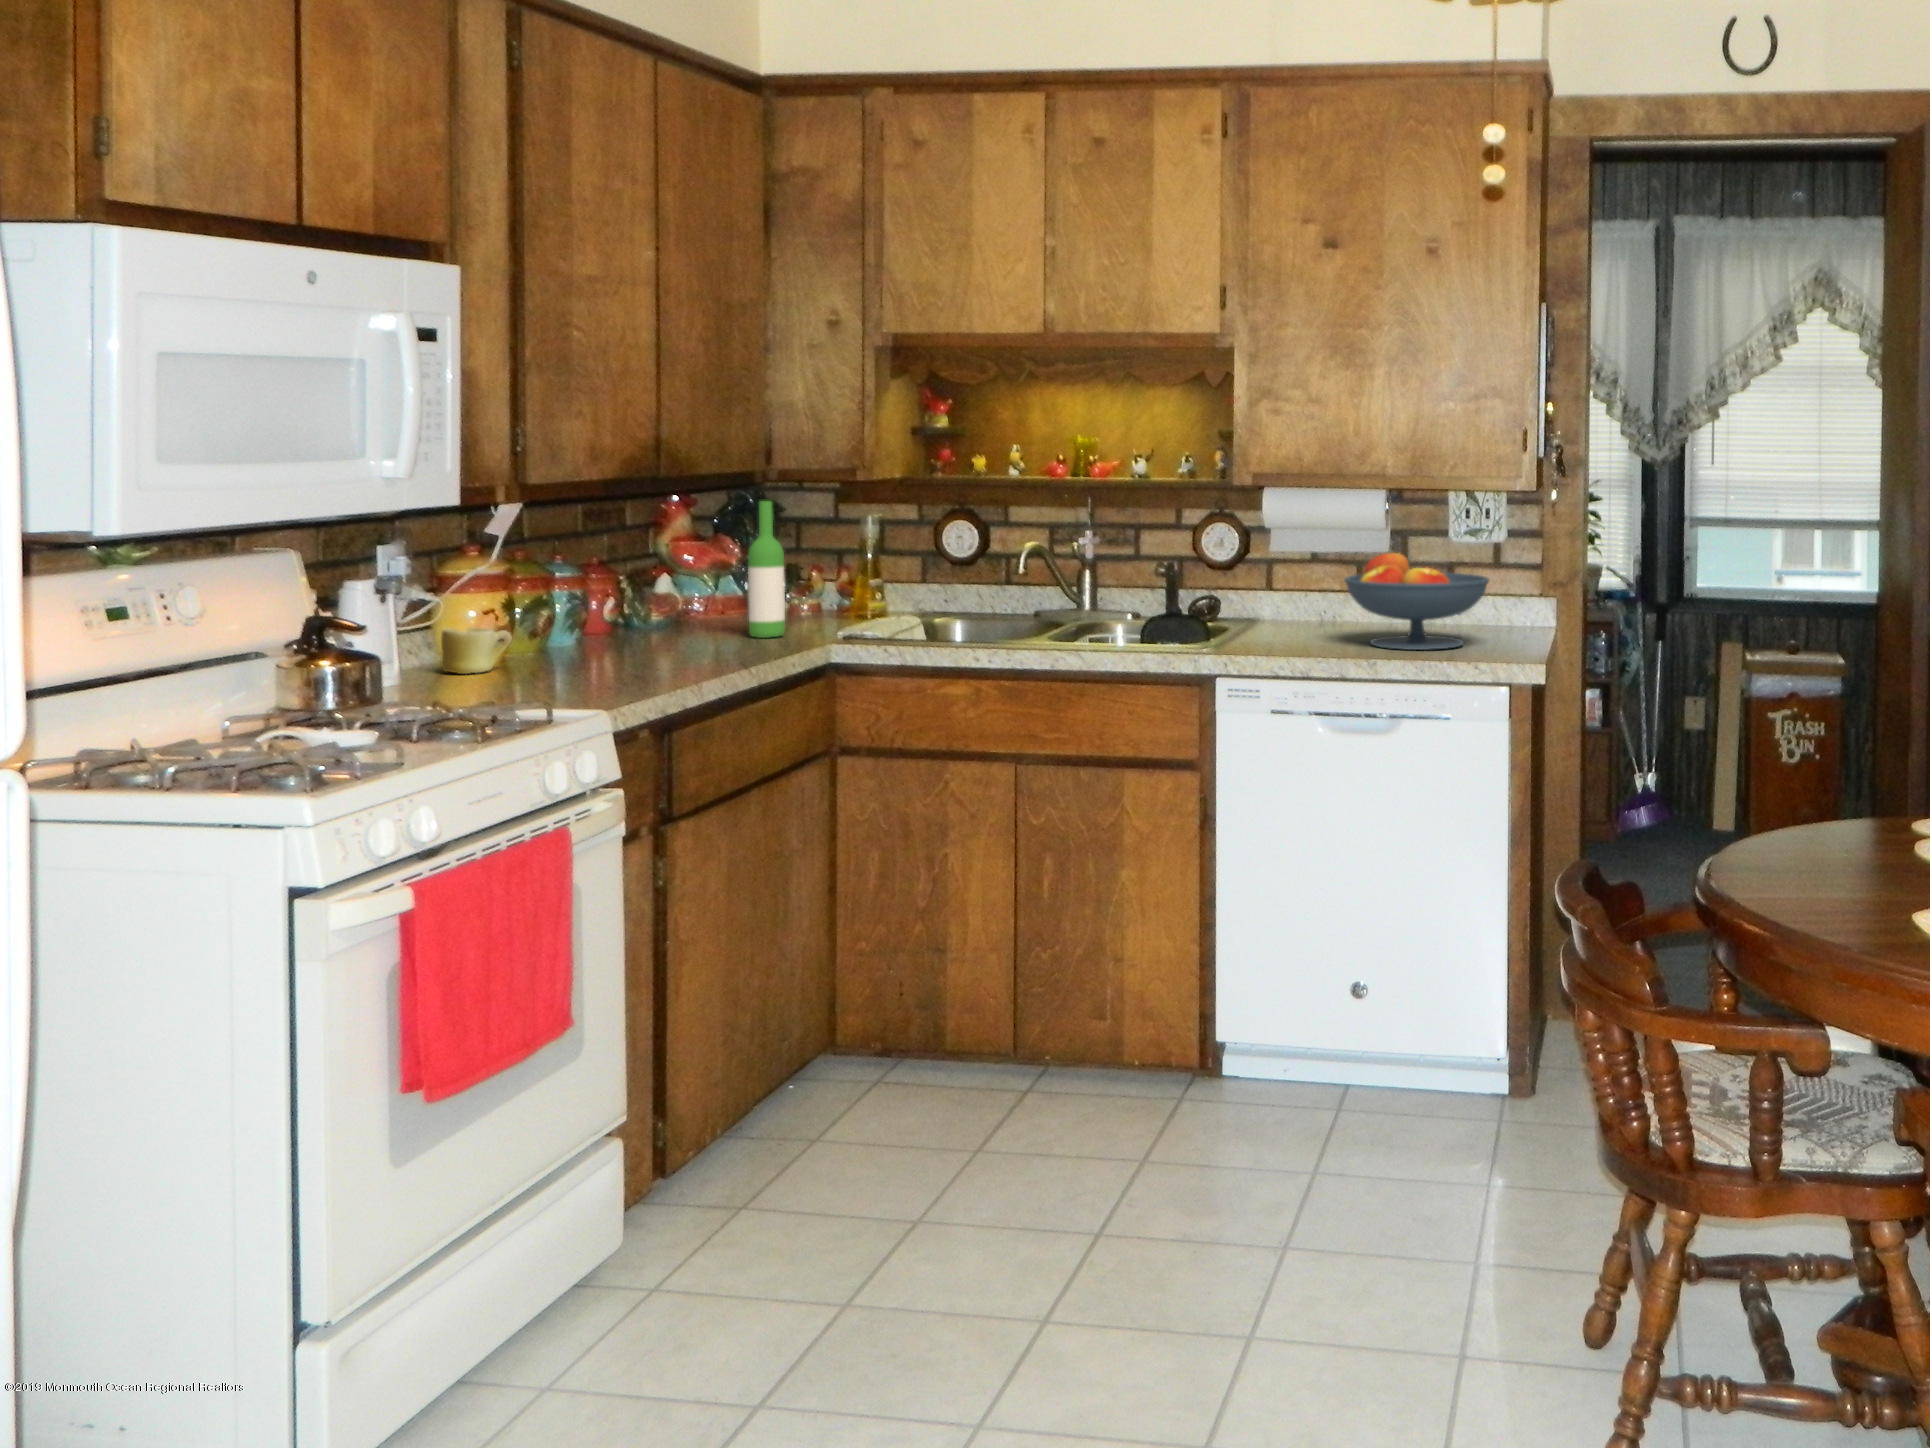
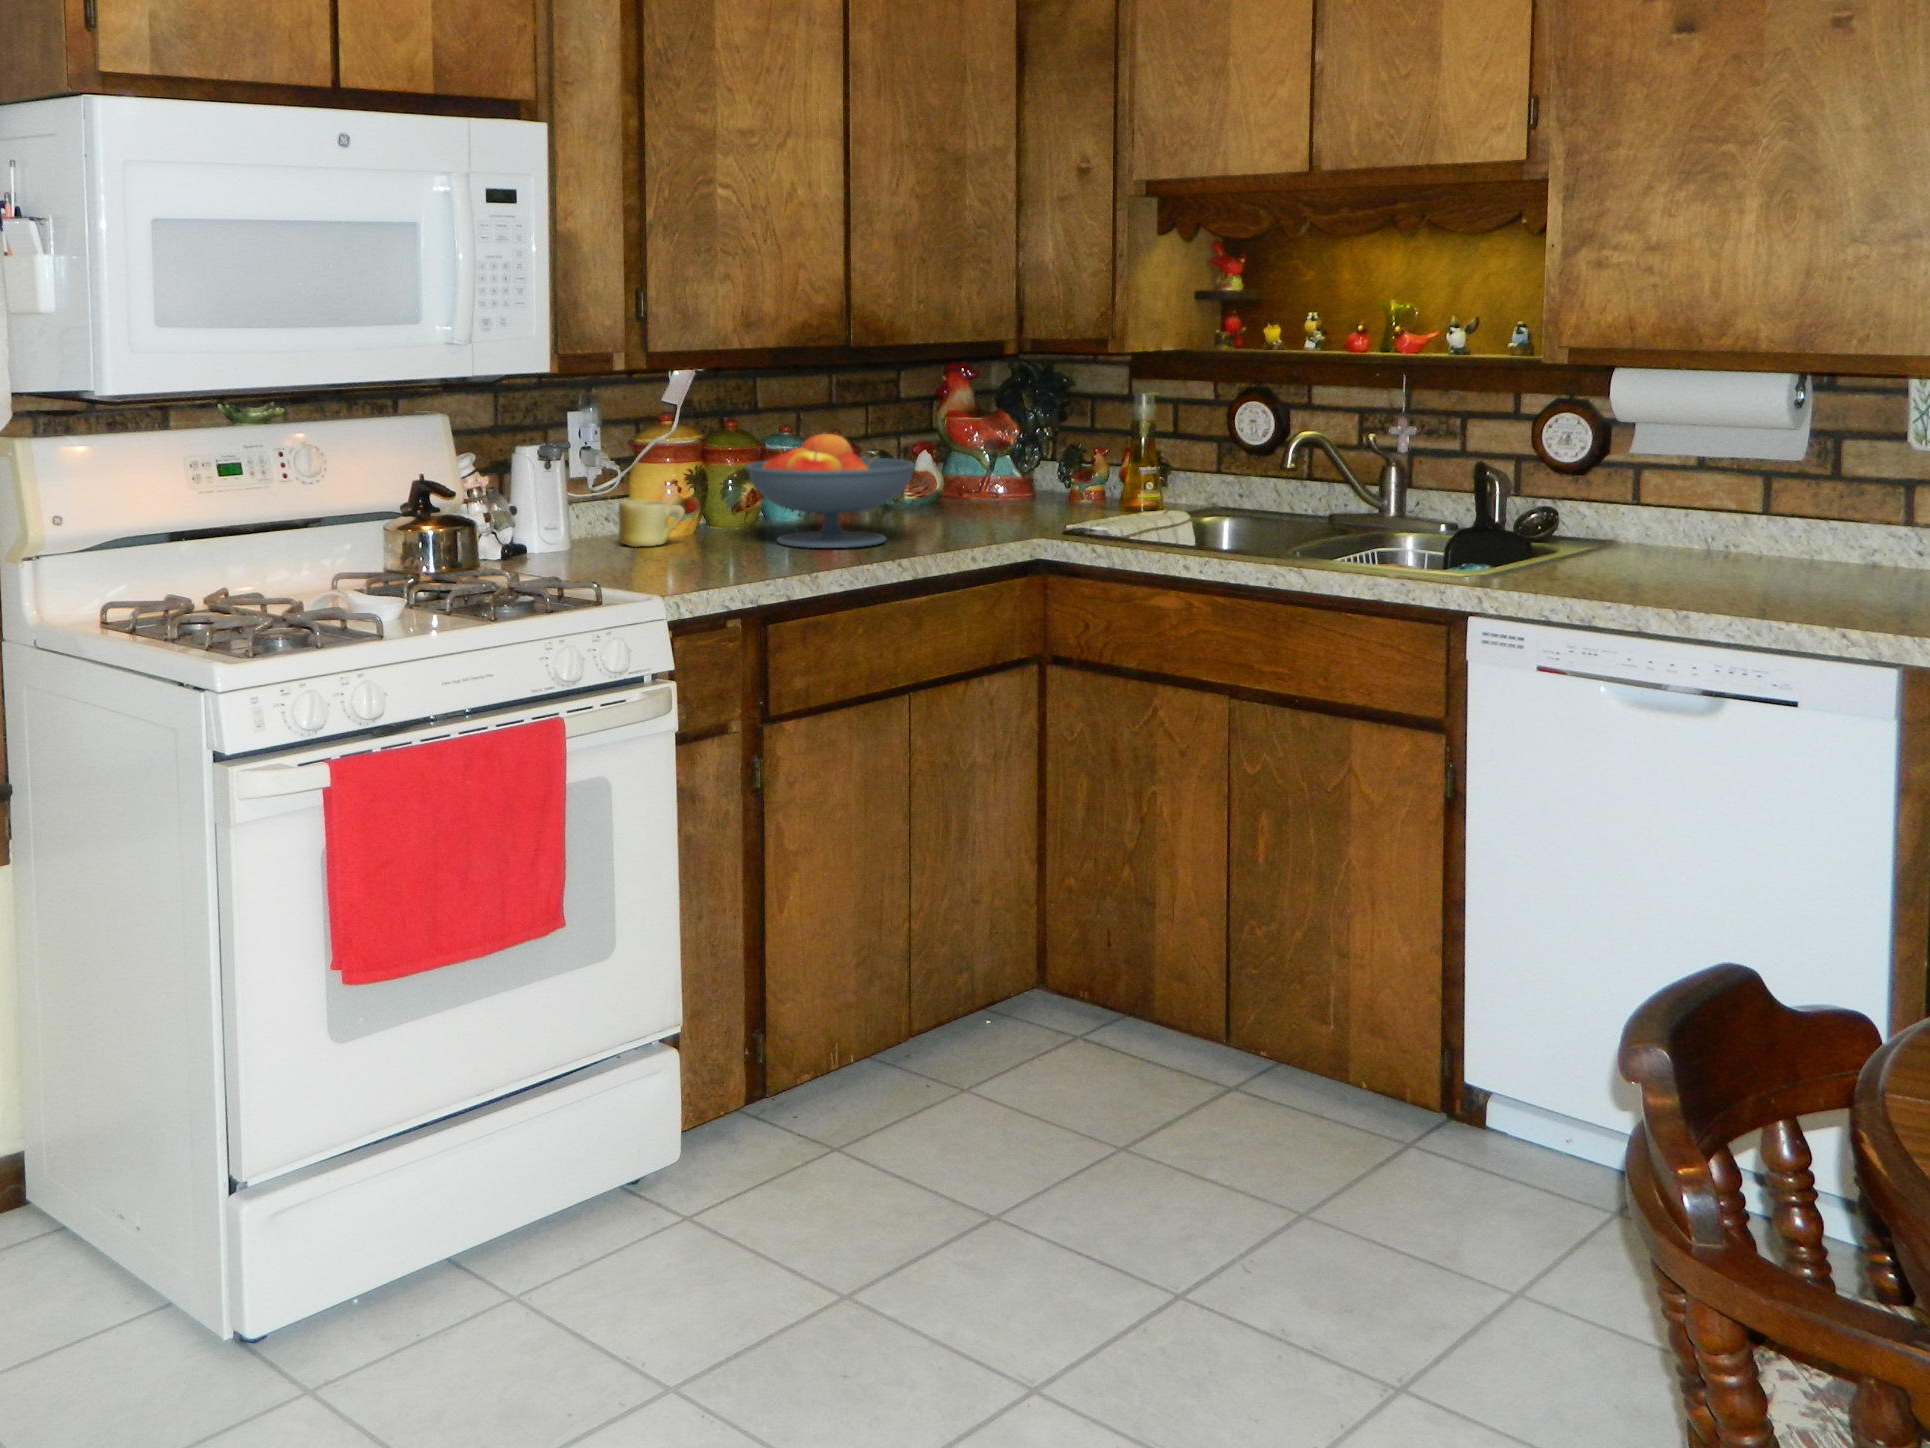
wine bottle: present [748,501,785,638] -> none [974,376,1013,527]
fruit bowl: present [1345,553,1489,650] -> present [746,433,916,548]

